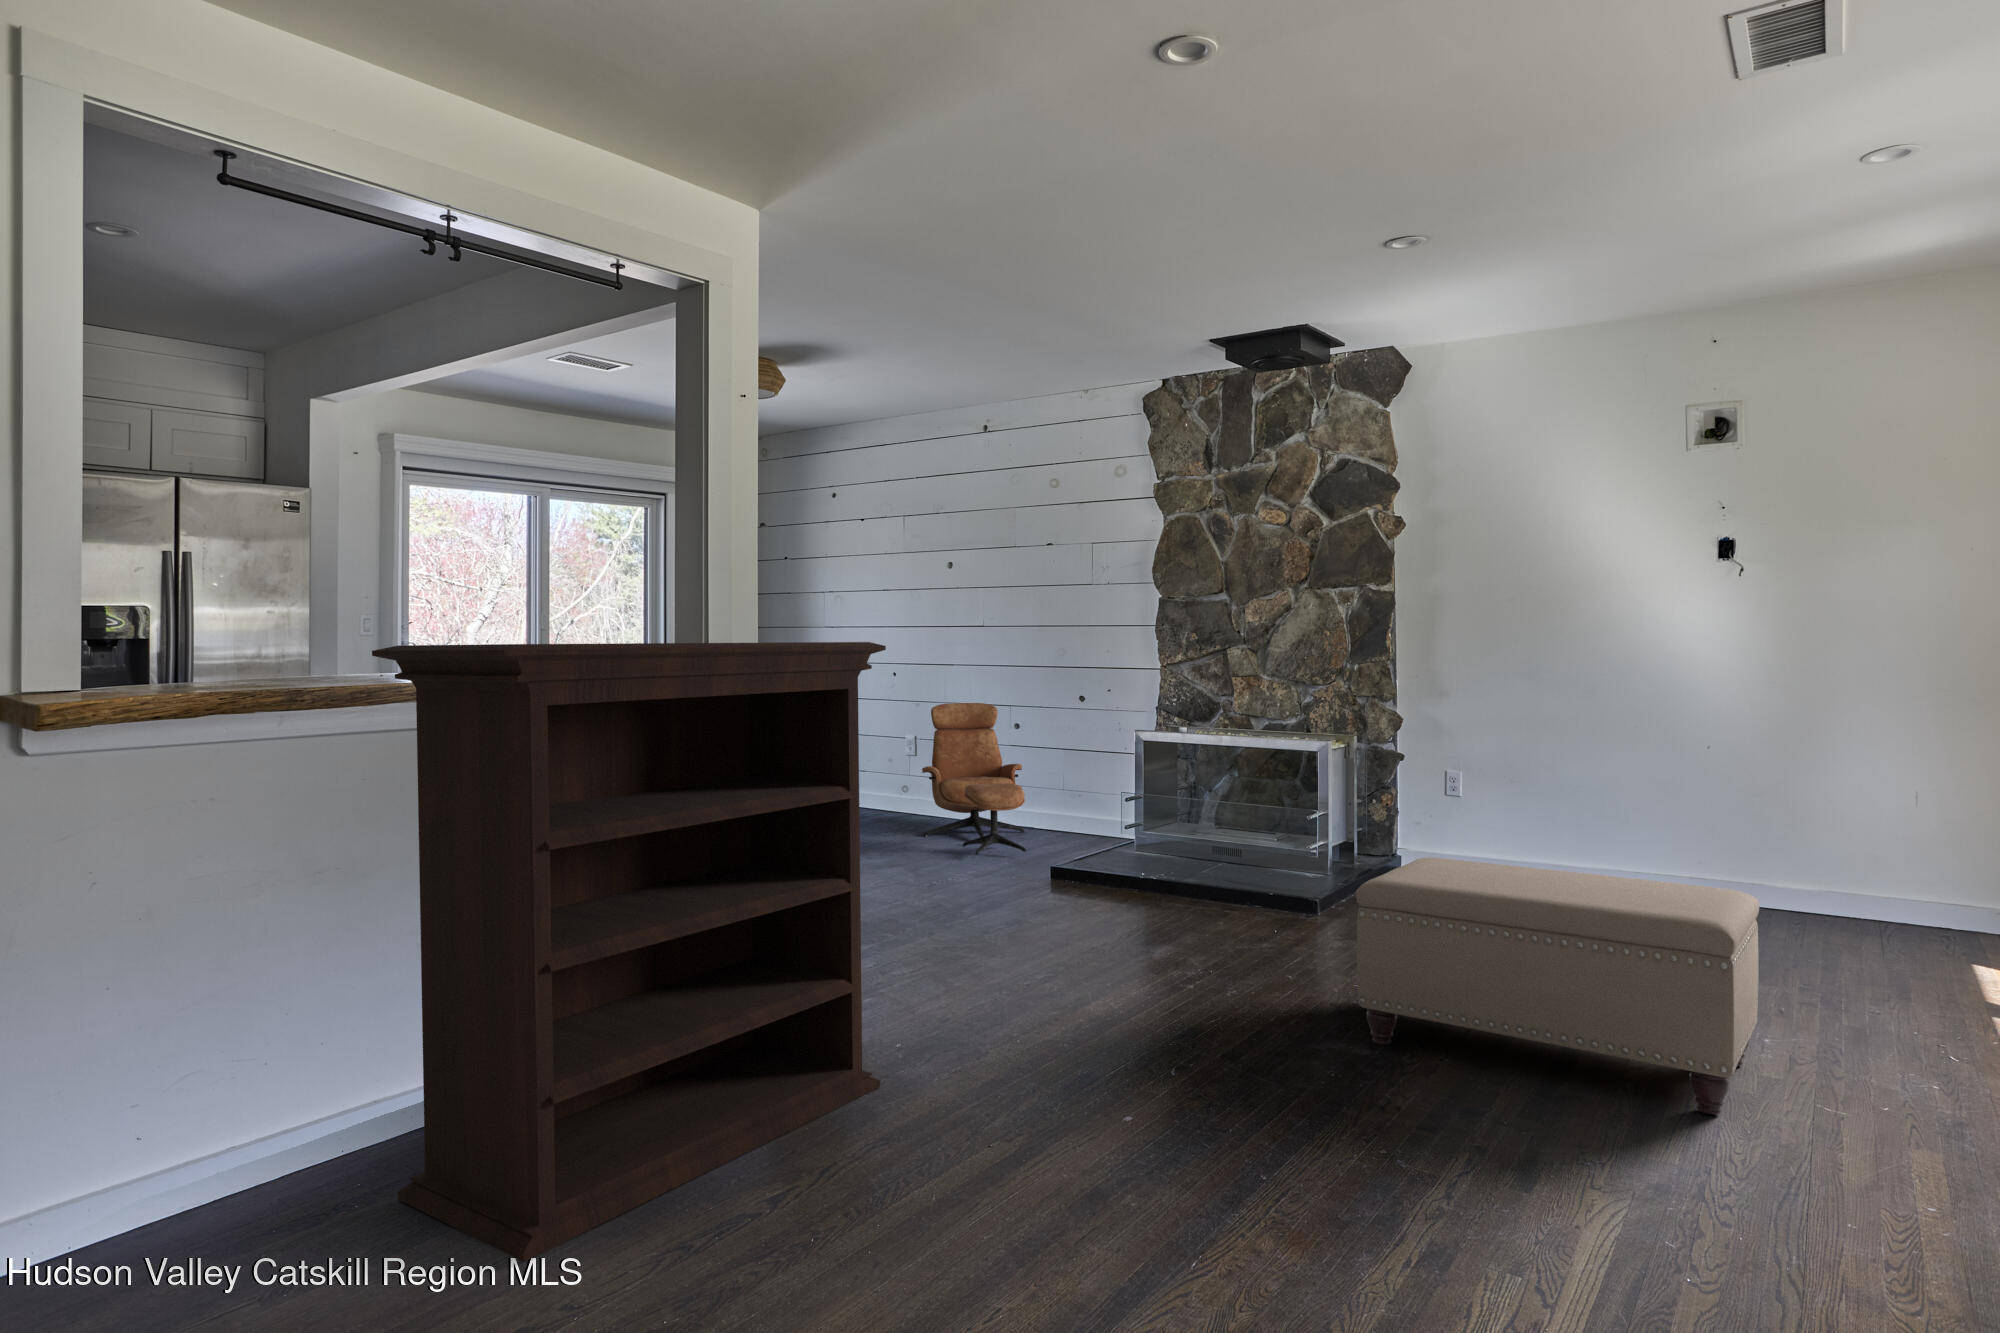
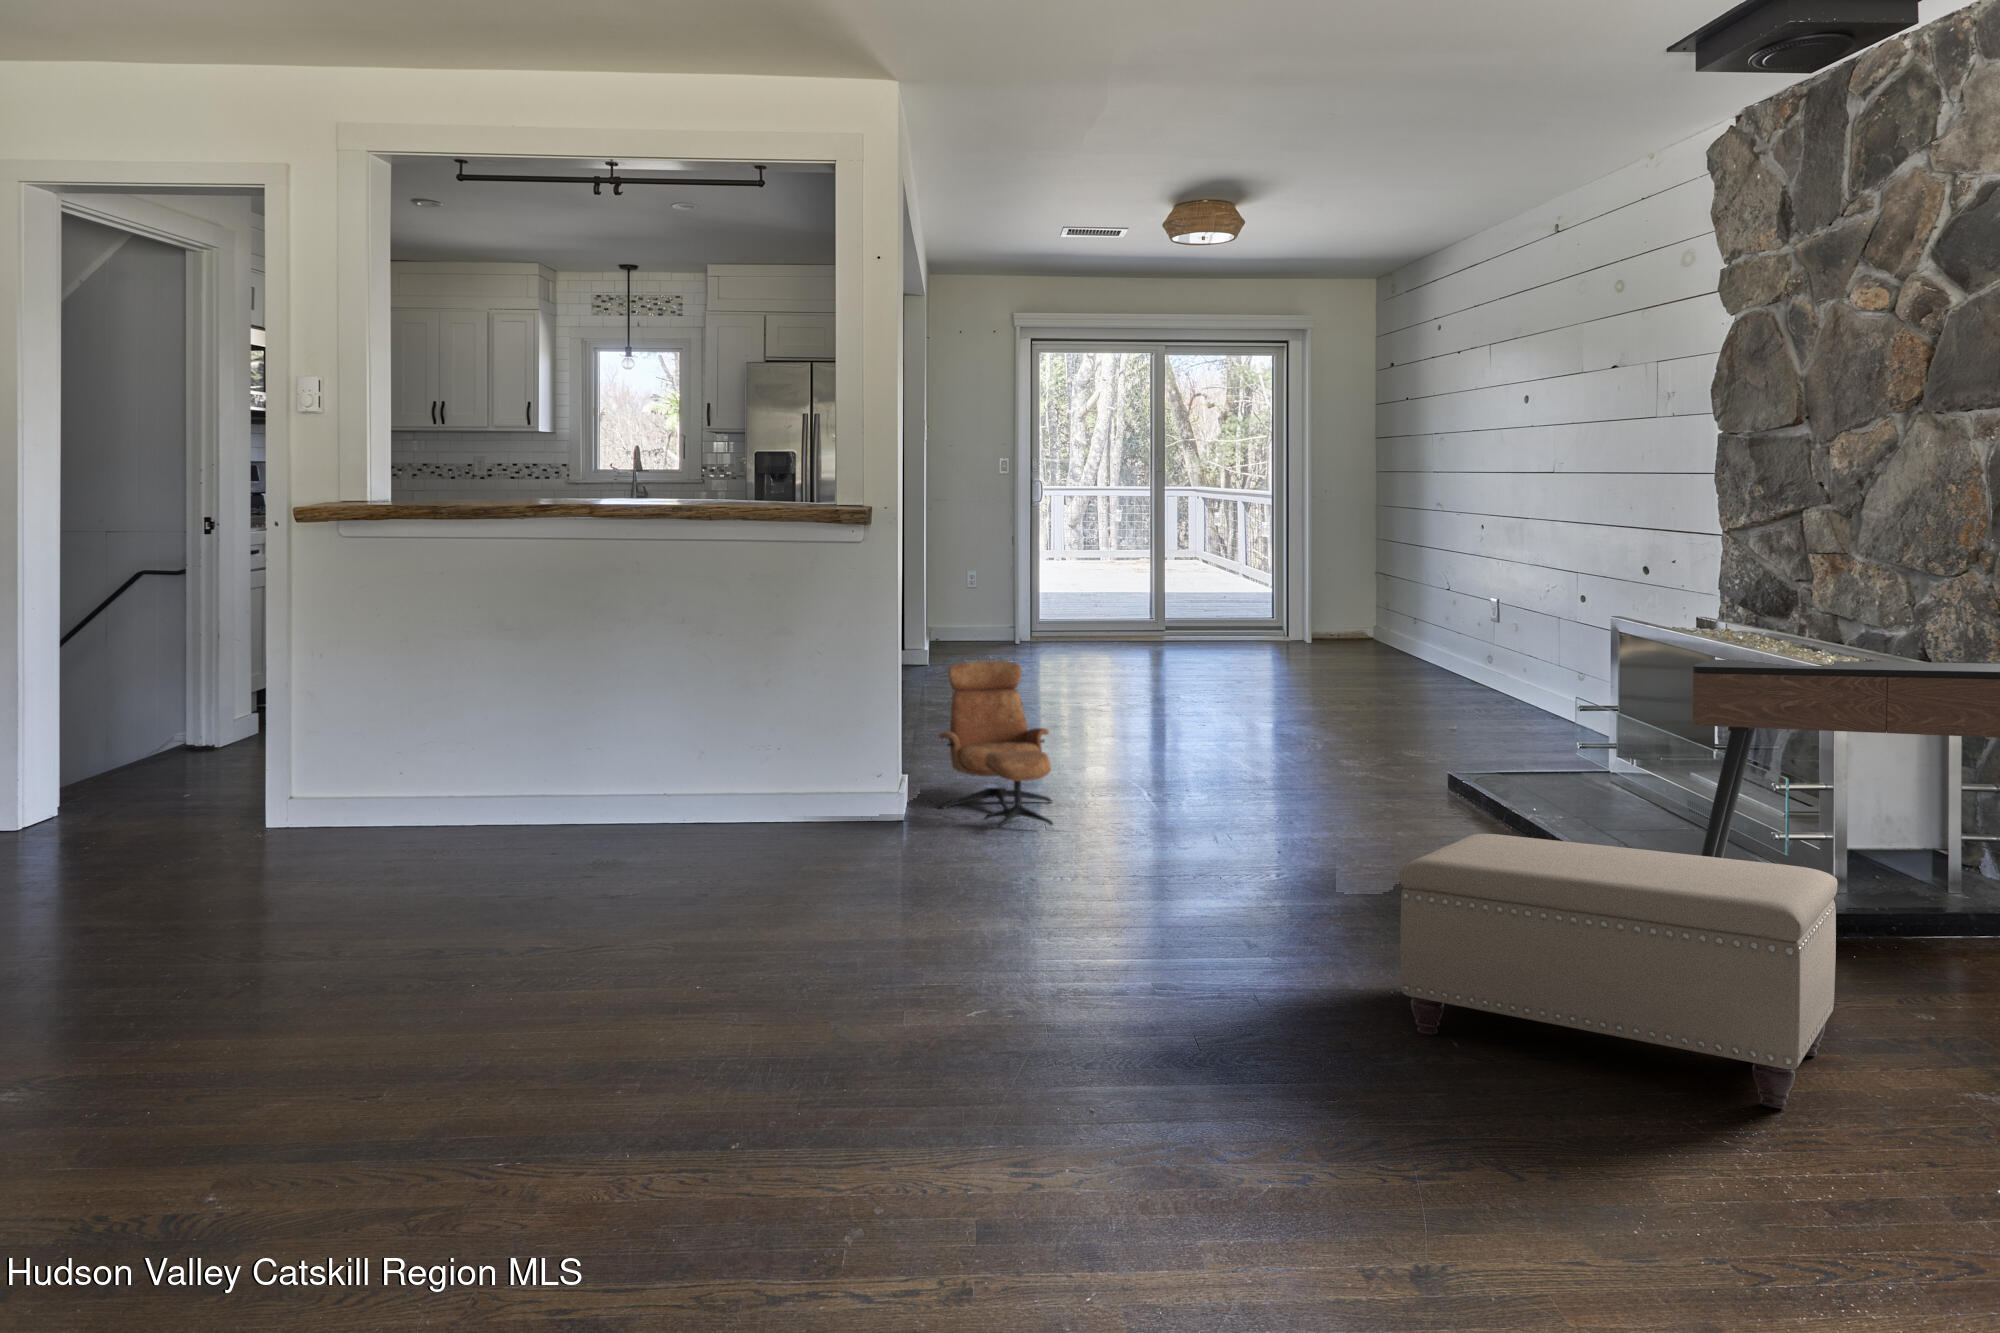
bookshelf: present [372,642,886,1262] -> none [348,613,890,1262]
console table: none [1609,705,1992,976] -> present [1692,659,2000,858]

